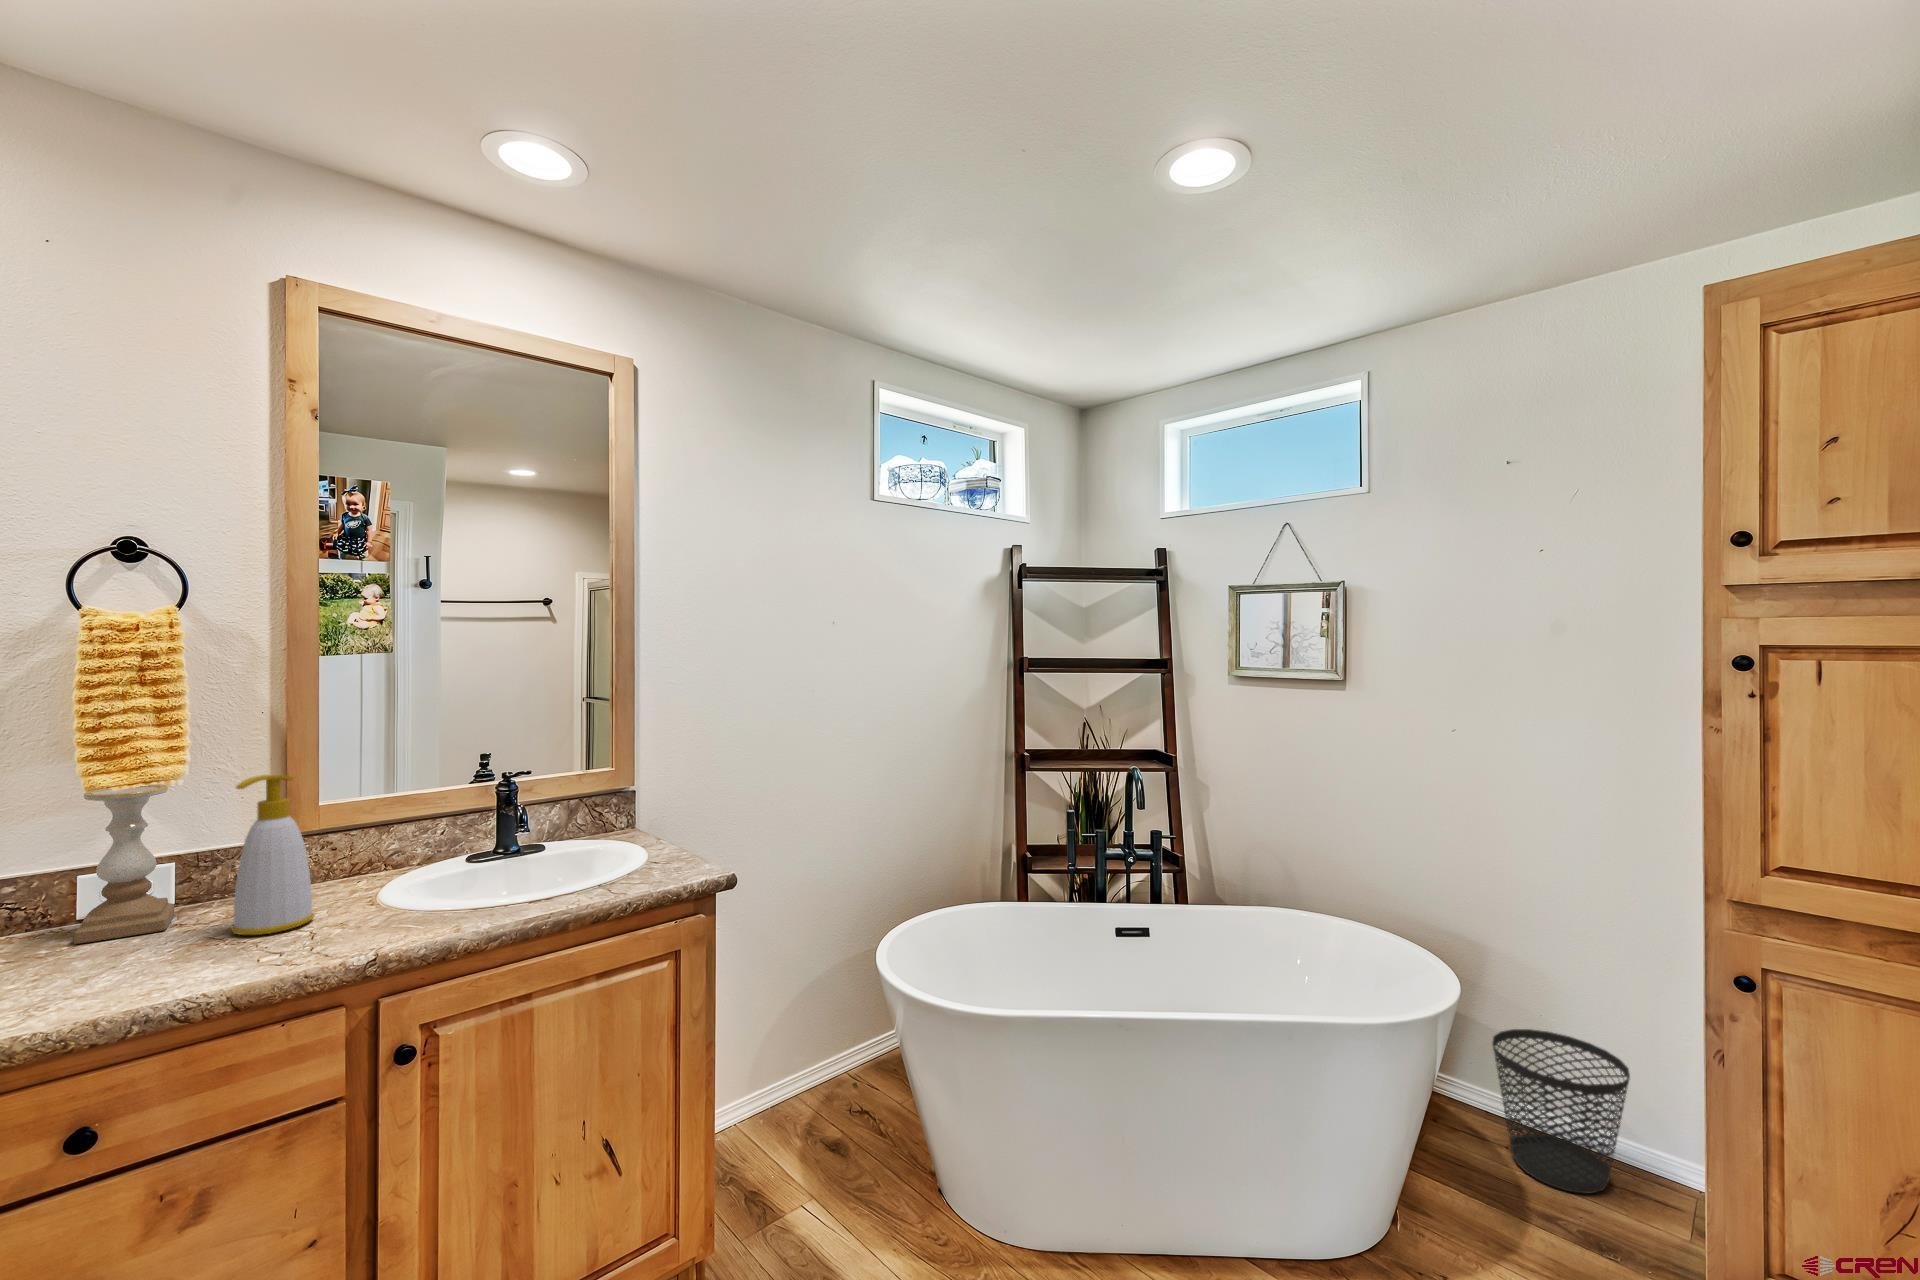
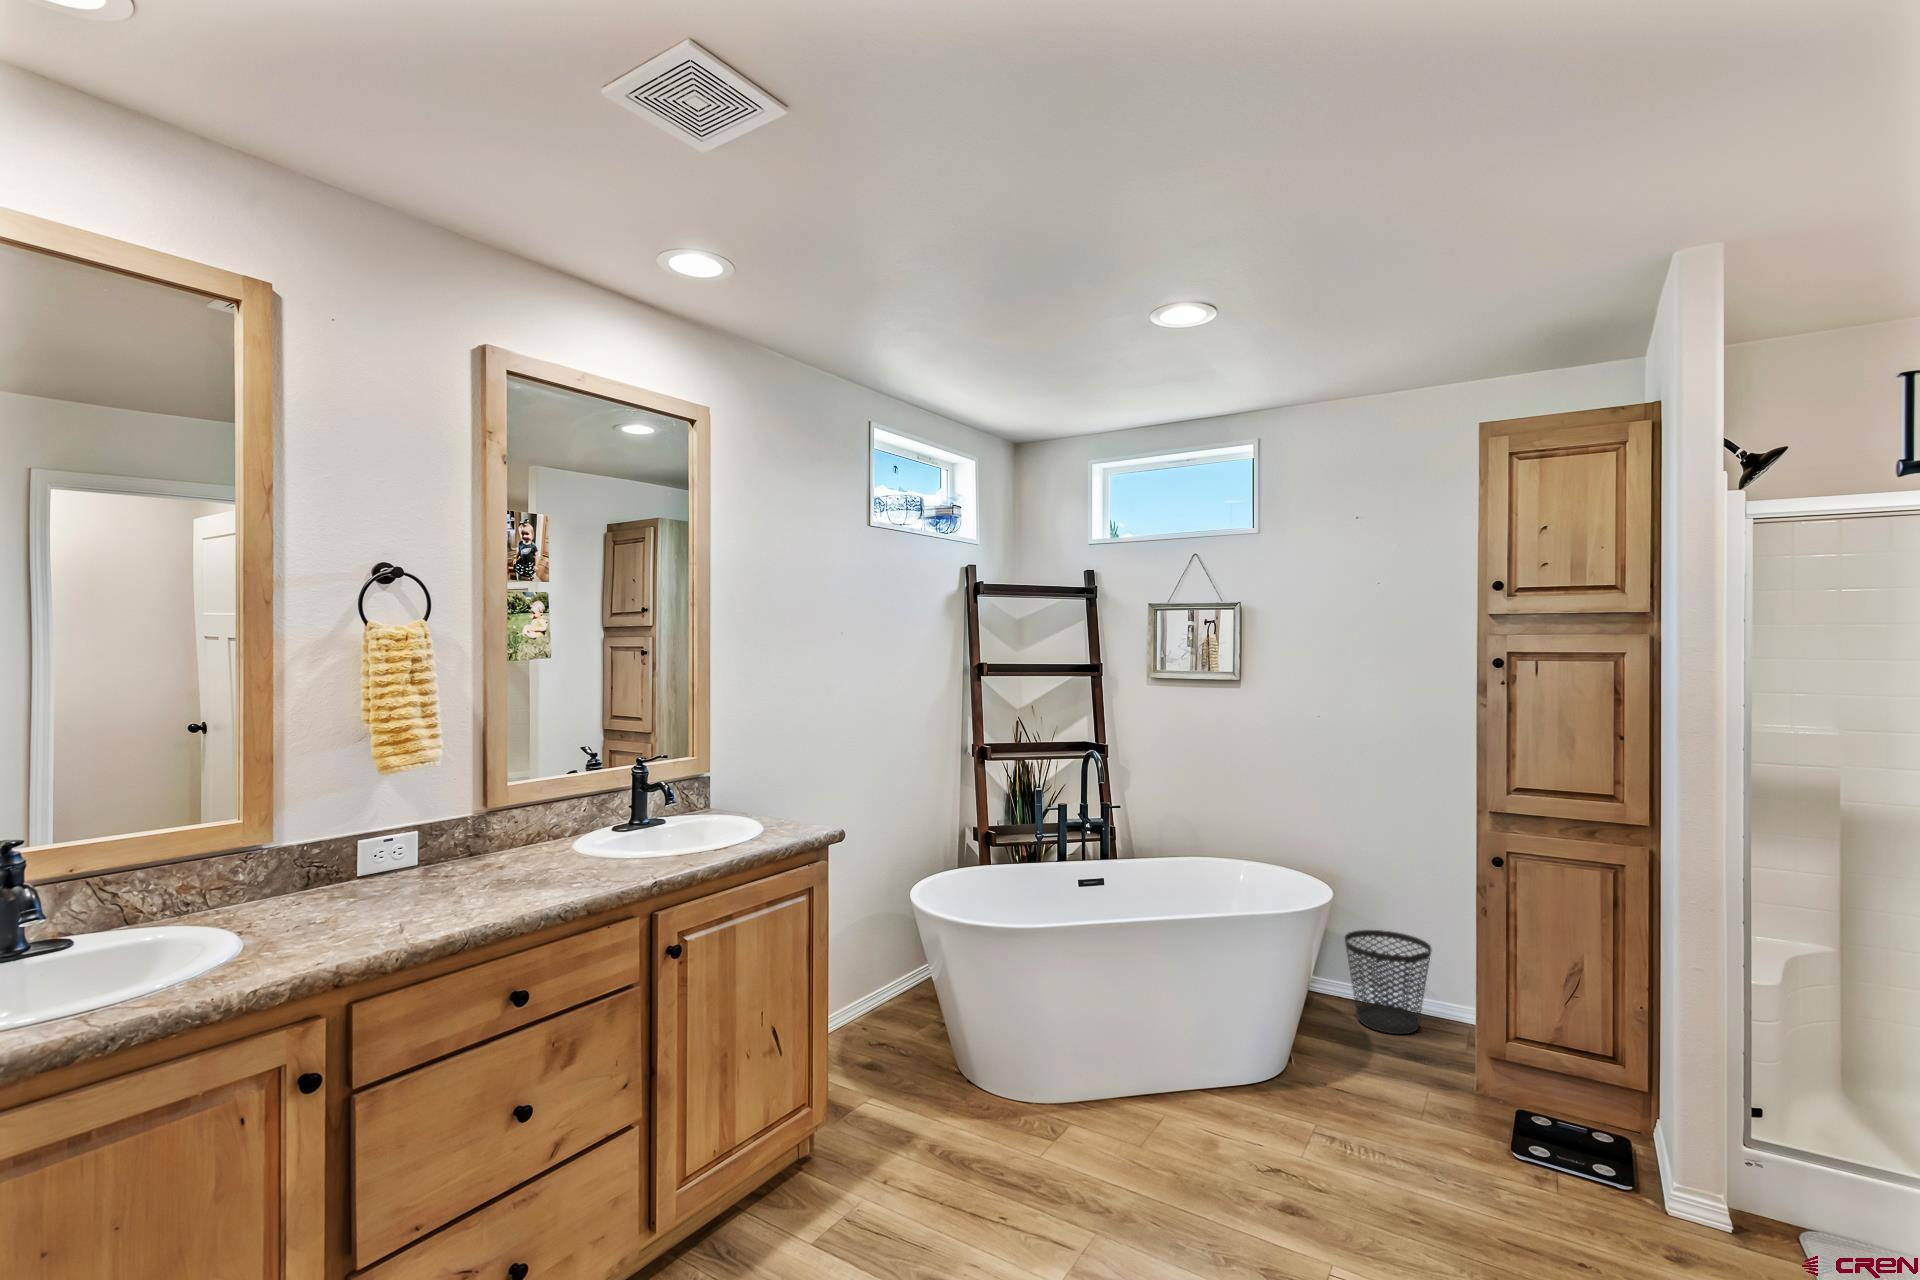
soap bottle: present [231,775,314,935] -> none [509,753,565,876]
candle holder: present [74,785,175,944] -> none [378,765,452,888]

